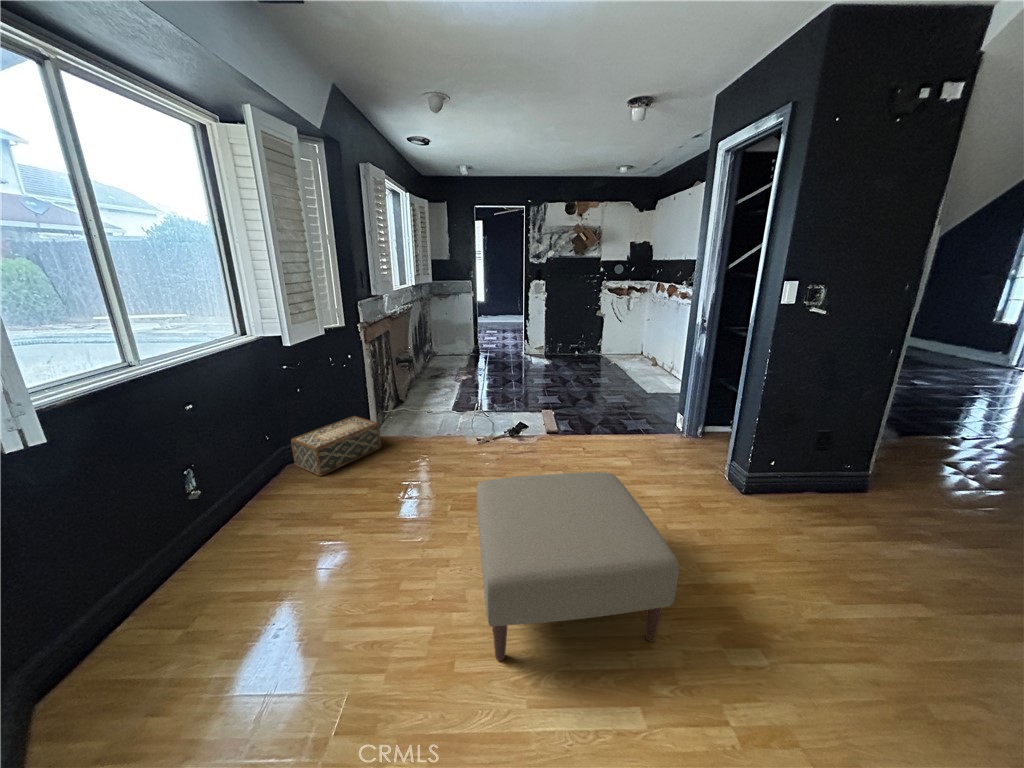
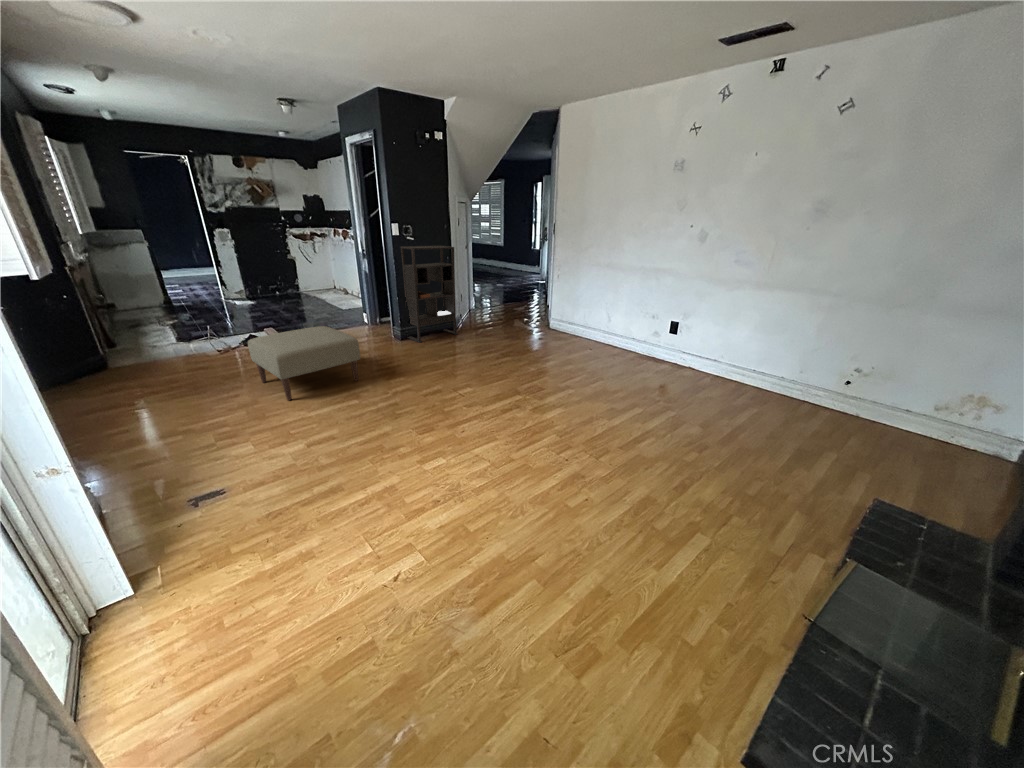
bookshelf: none [762,326,949,526] -> present [400,246,458,343]
woven basket: present [291,416,381,476] -> none [37,347,130,390]

